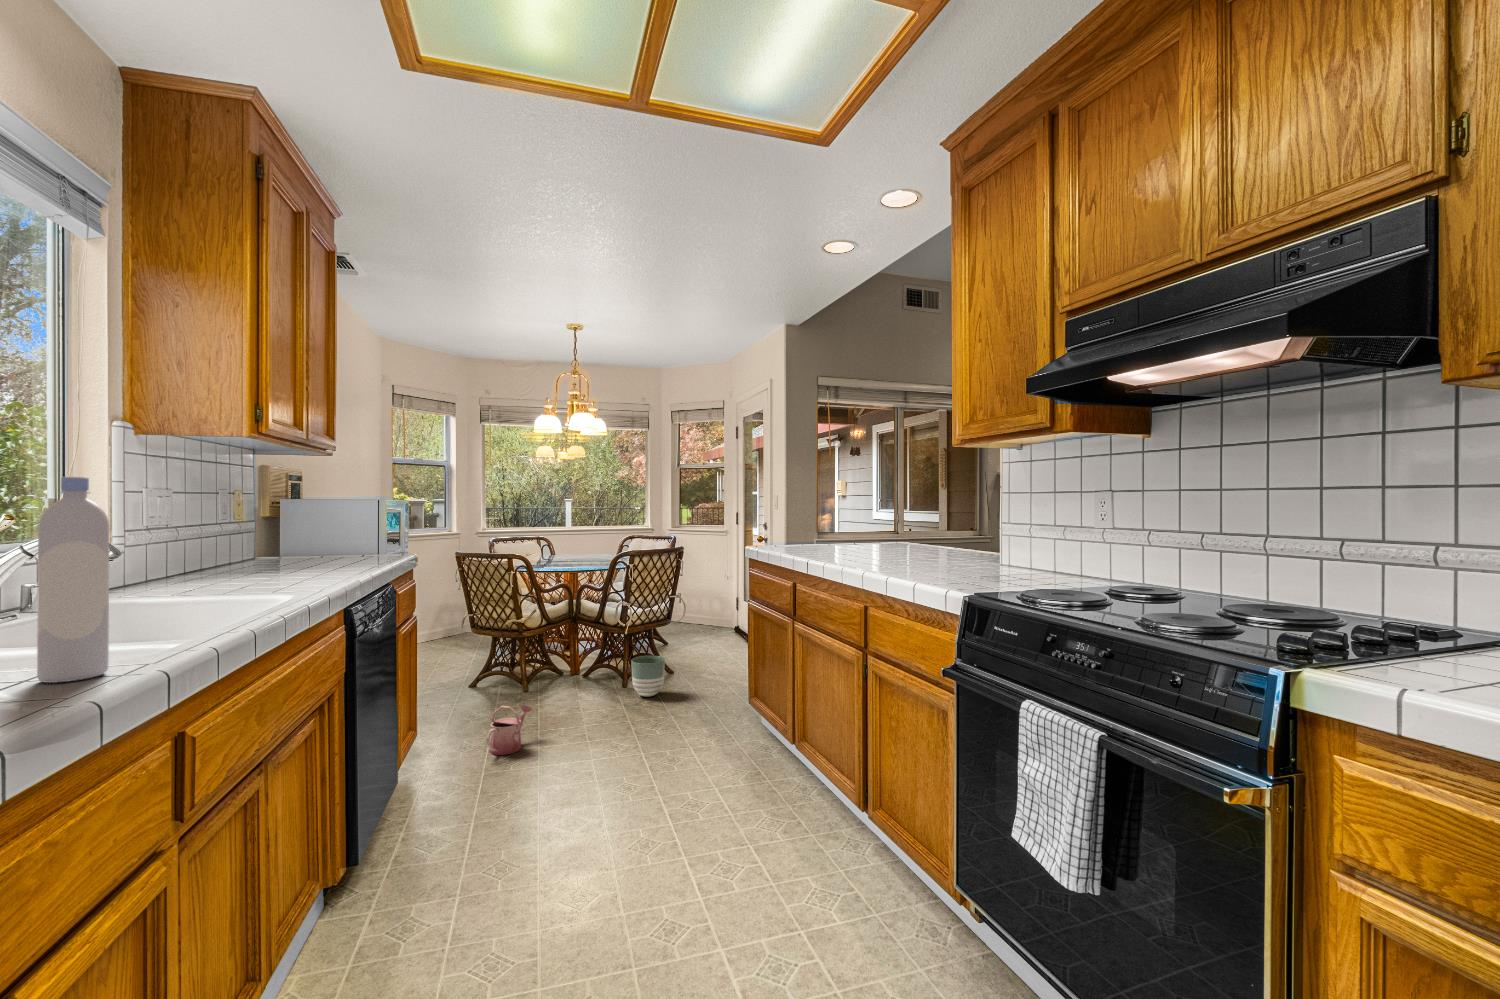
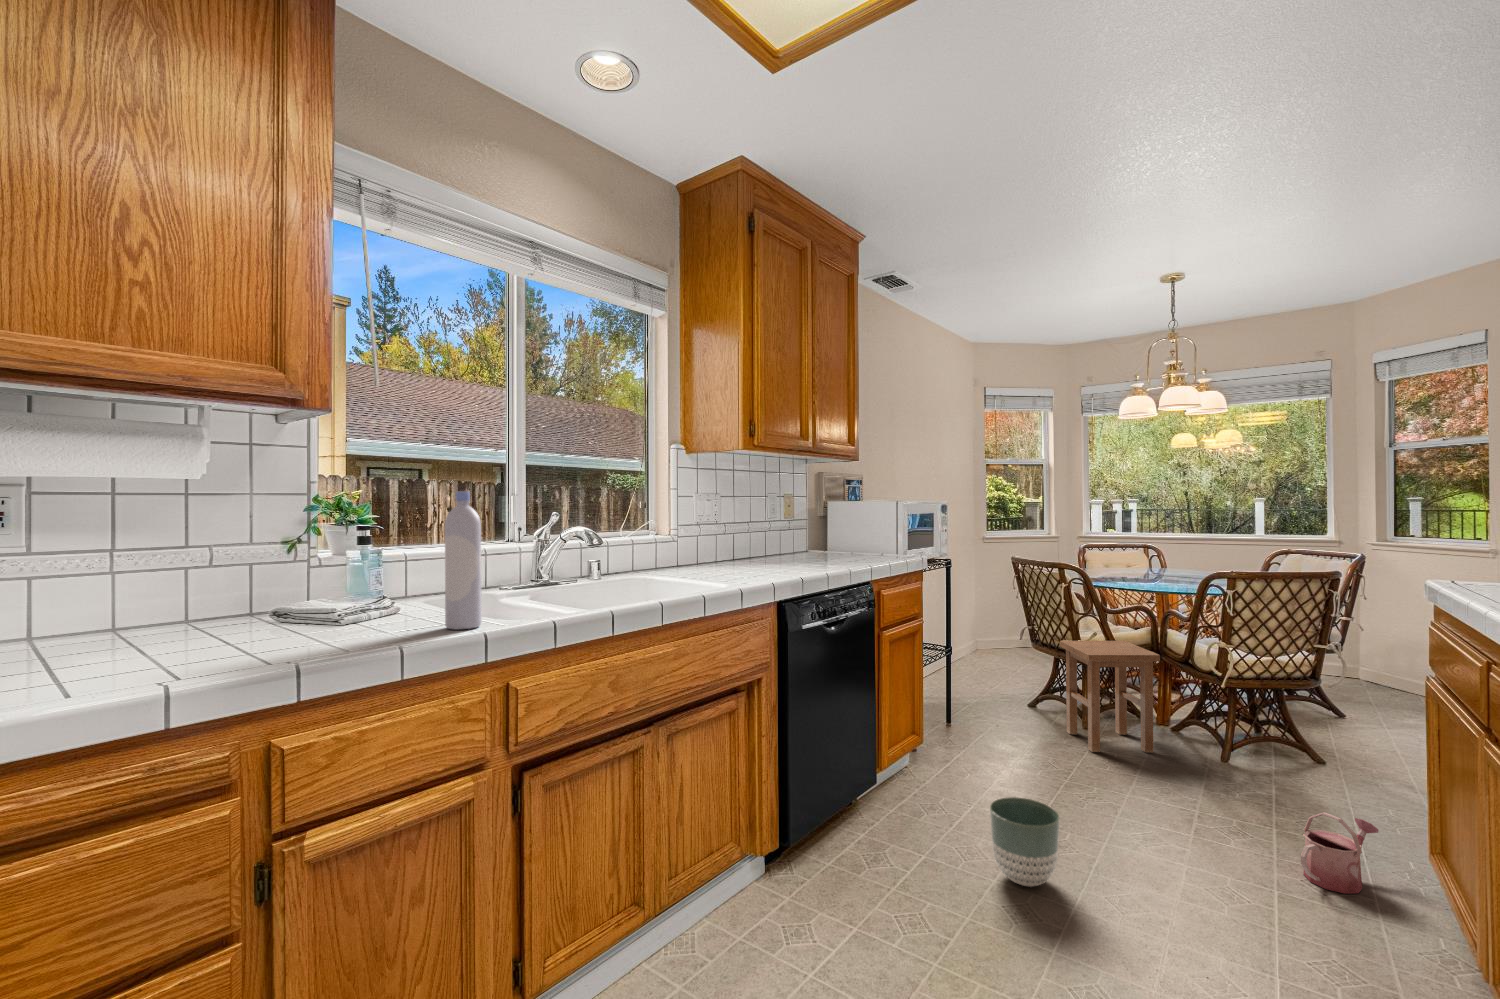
stool: none [509,613,587,705] -> present [1060,641,1160,752]
planter: present [631,656,665,697] -> present [990,797,1059,887]
watering can: present [486,705,532,755] -> present [1301,812,1379,894]

